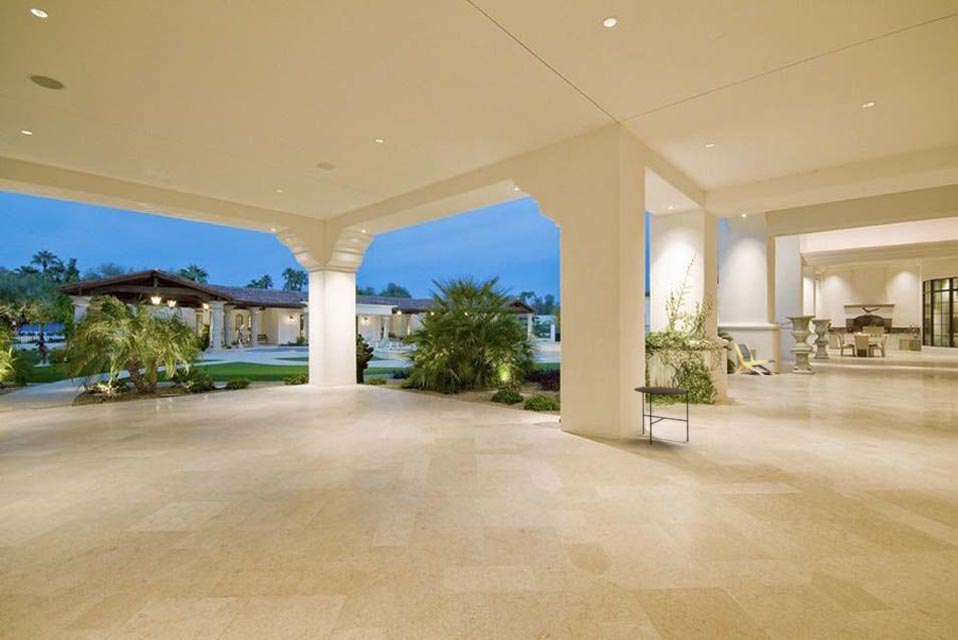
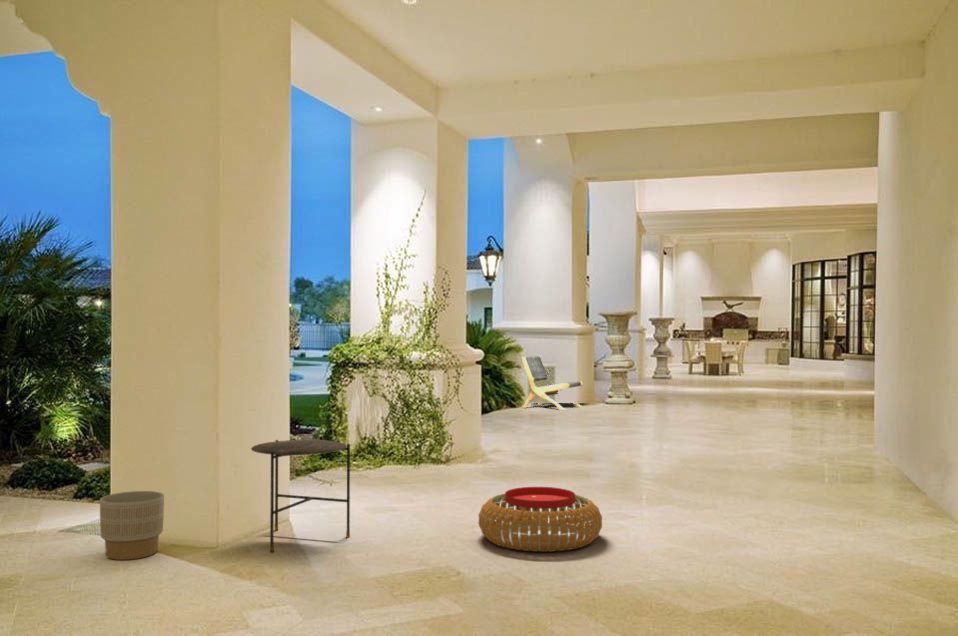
planter: none [564,408,593,441] -> present [100,491,164,560]
pouf: none [770,421,861,460] -> present [478,487,602,552]

